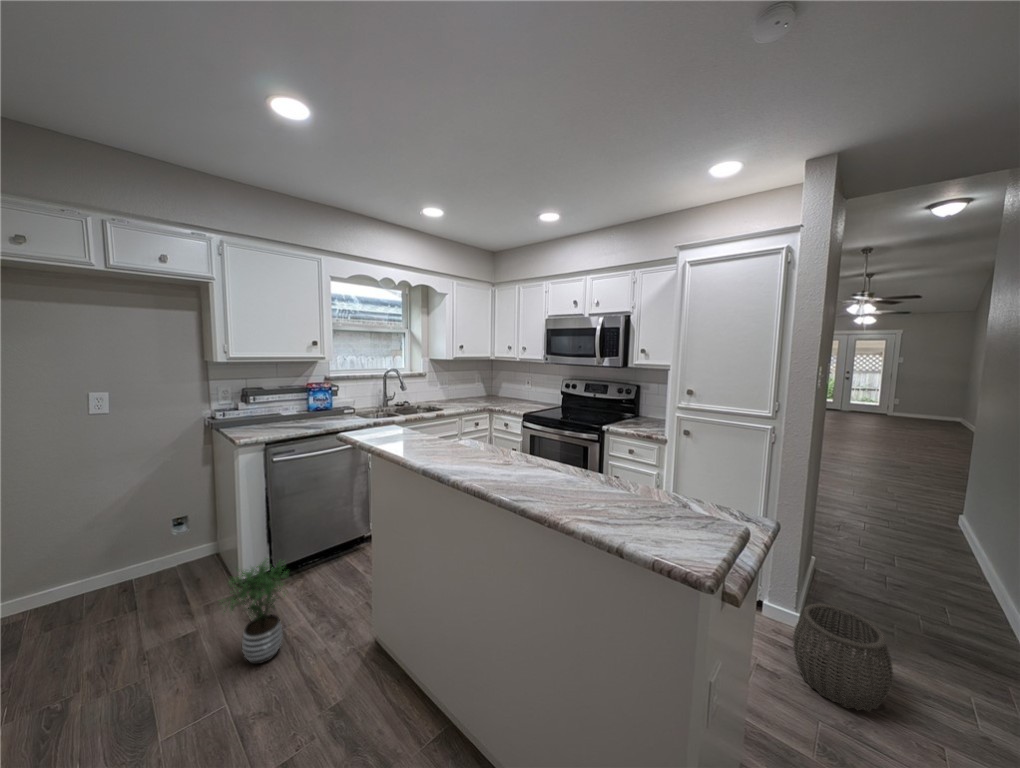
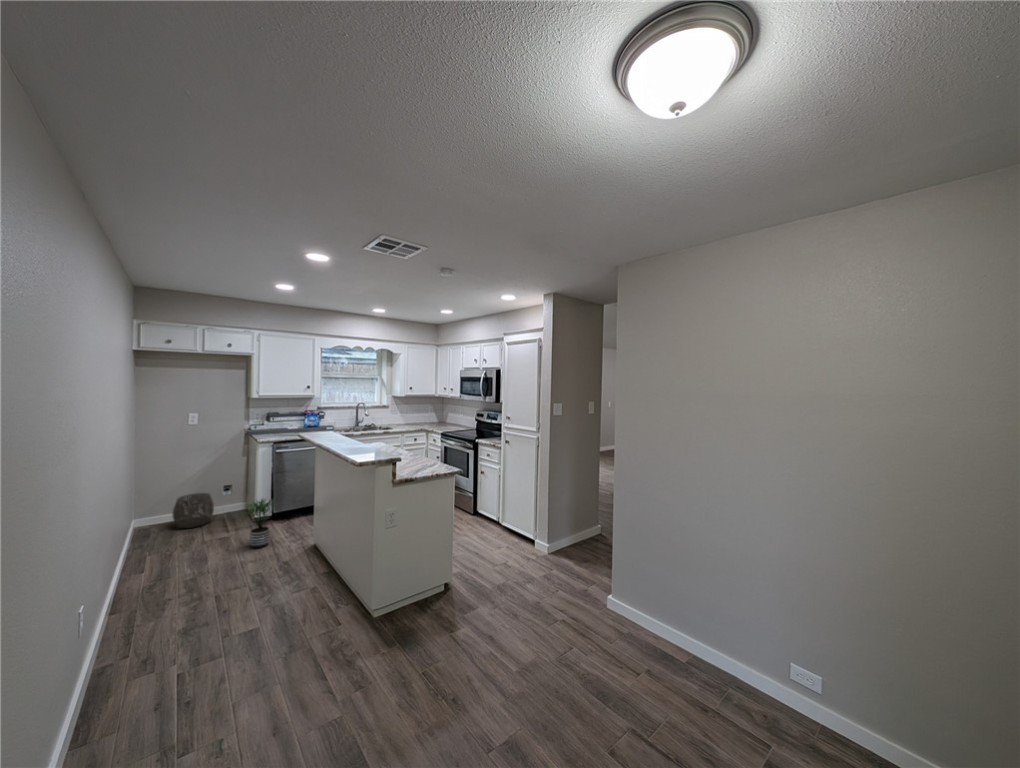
woven basket: present [793,604,893,711] -> present [172,493,214,528]

